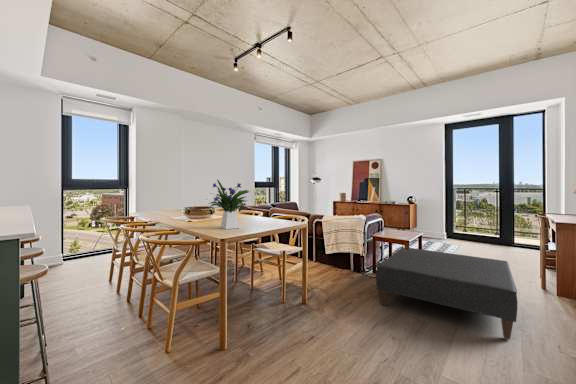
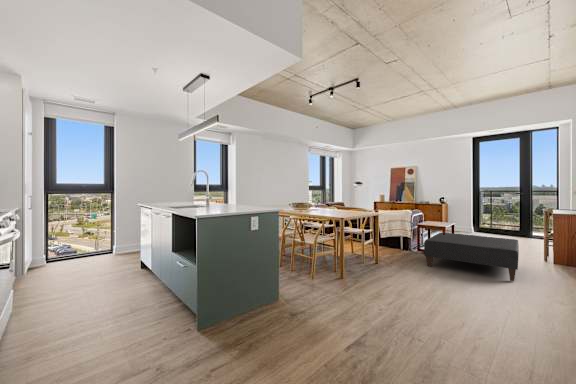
flower arrangement: present [211,180,249,229] -> none [319,183,348,213]

